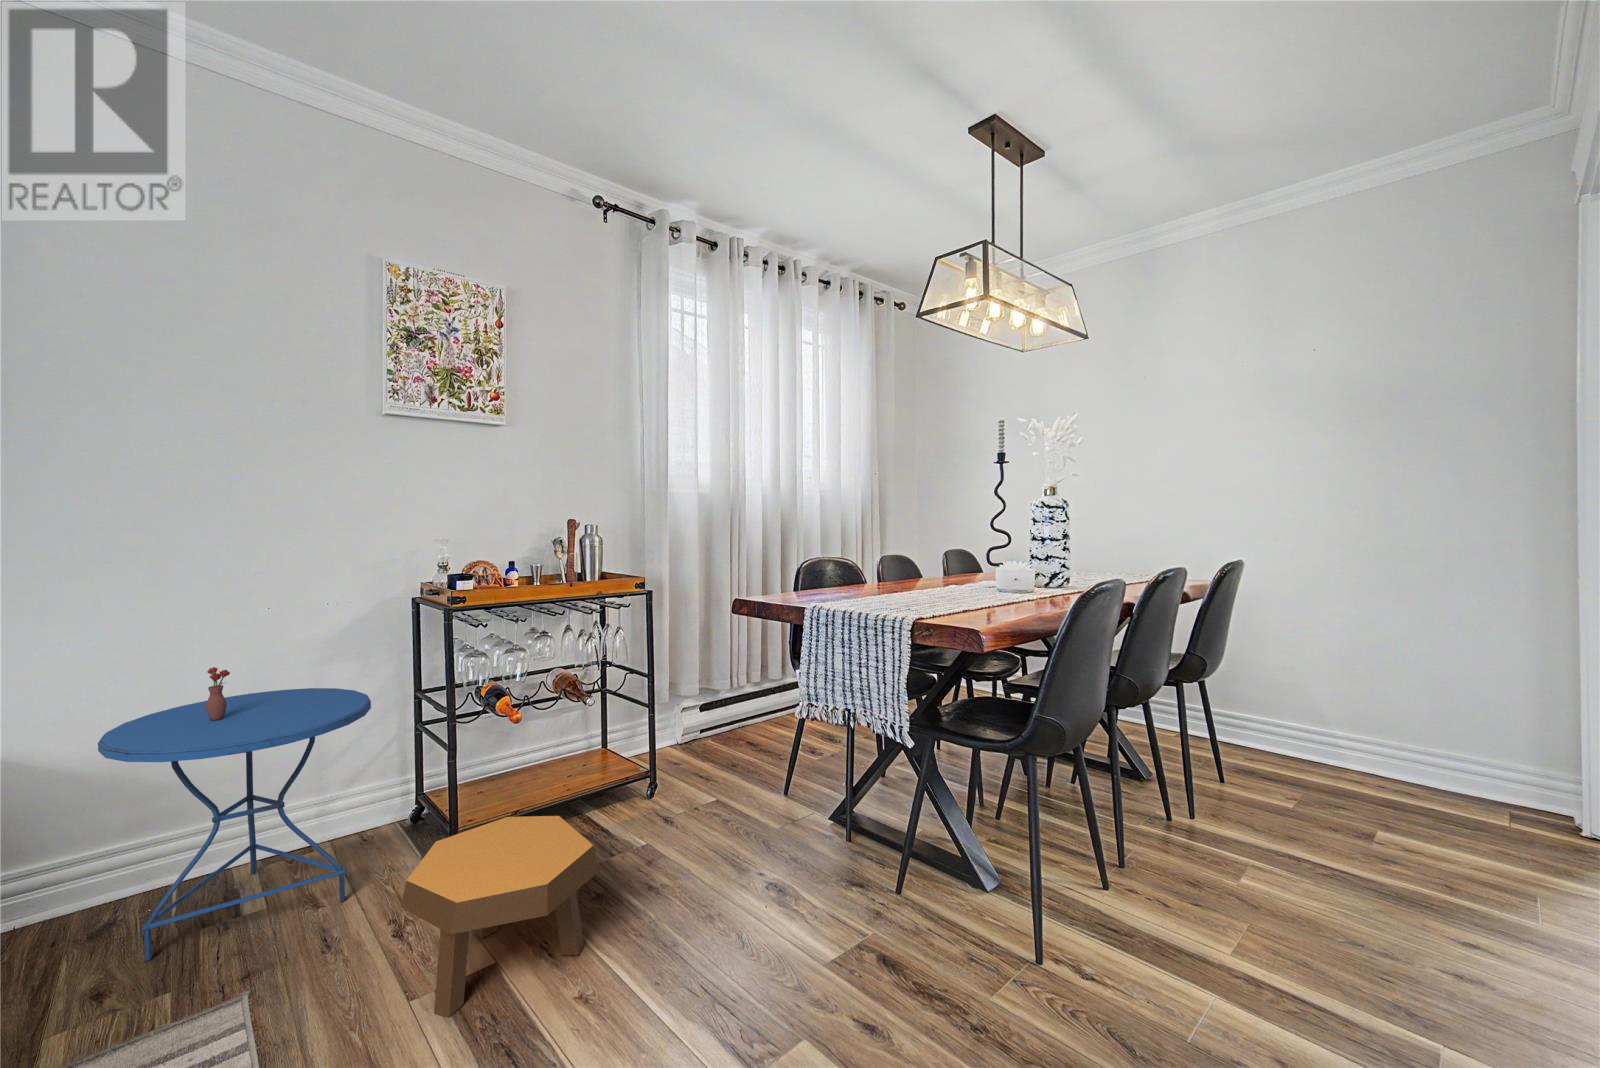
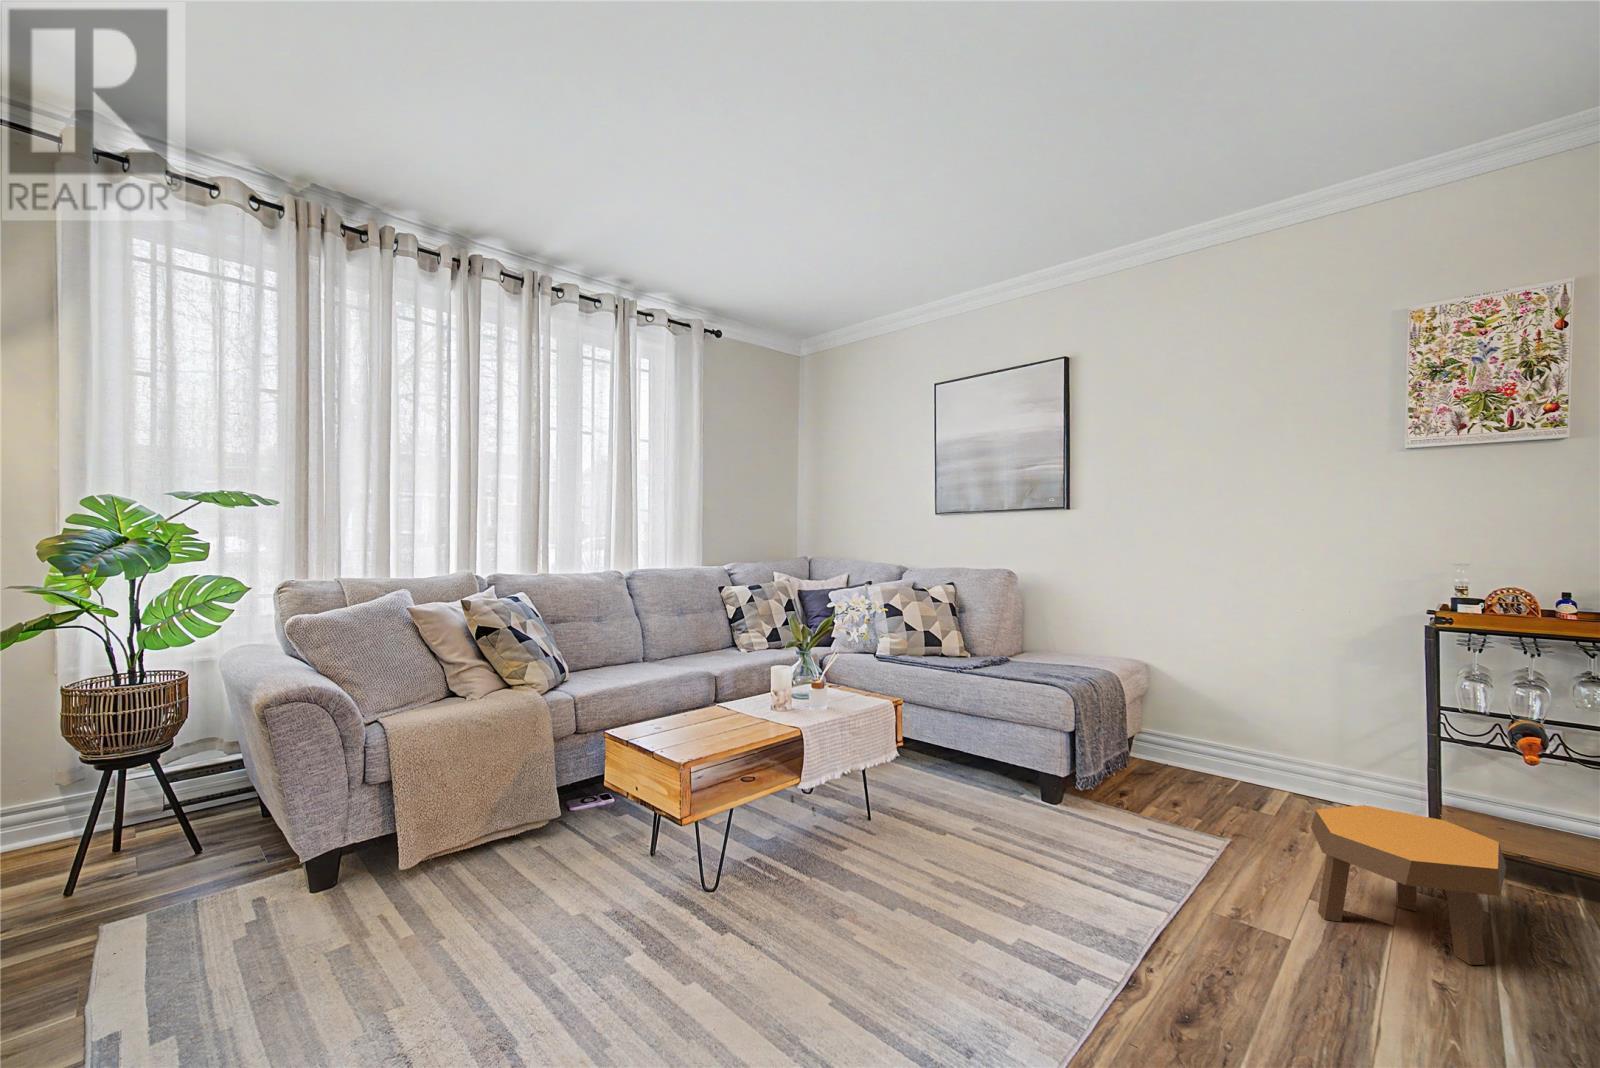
side table: present [98,667,371,961] -> none [1187,637,1362,836]

